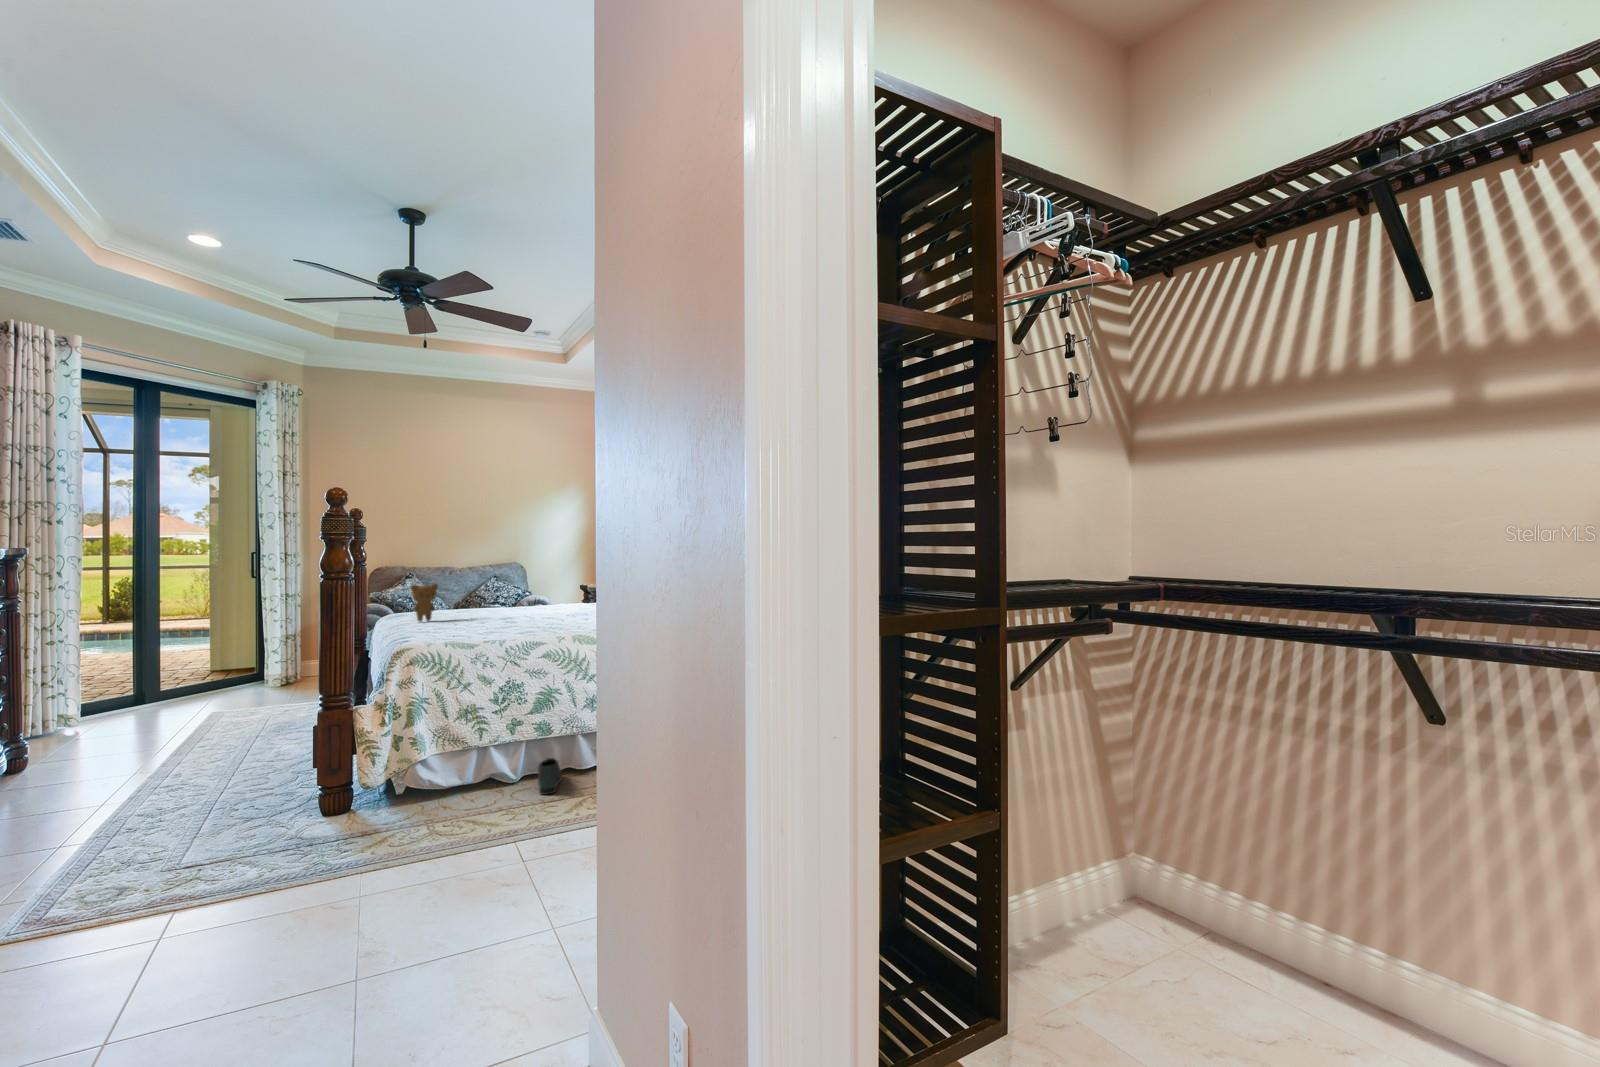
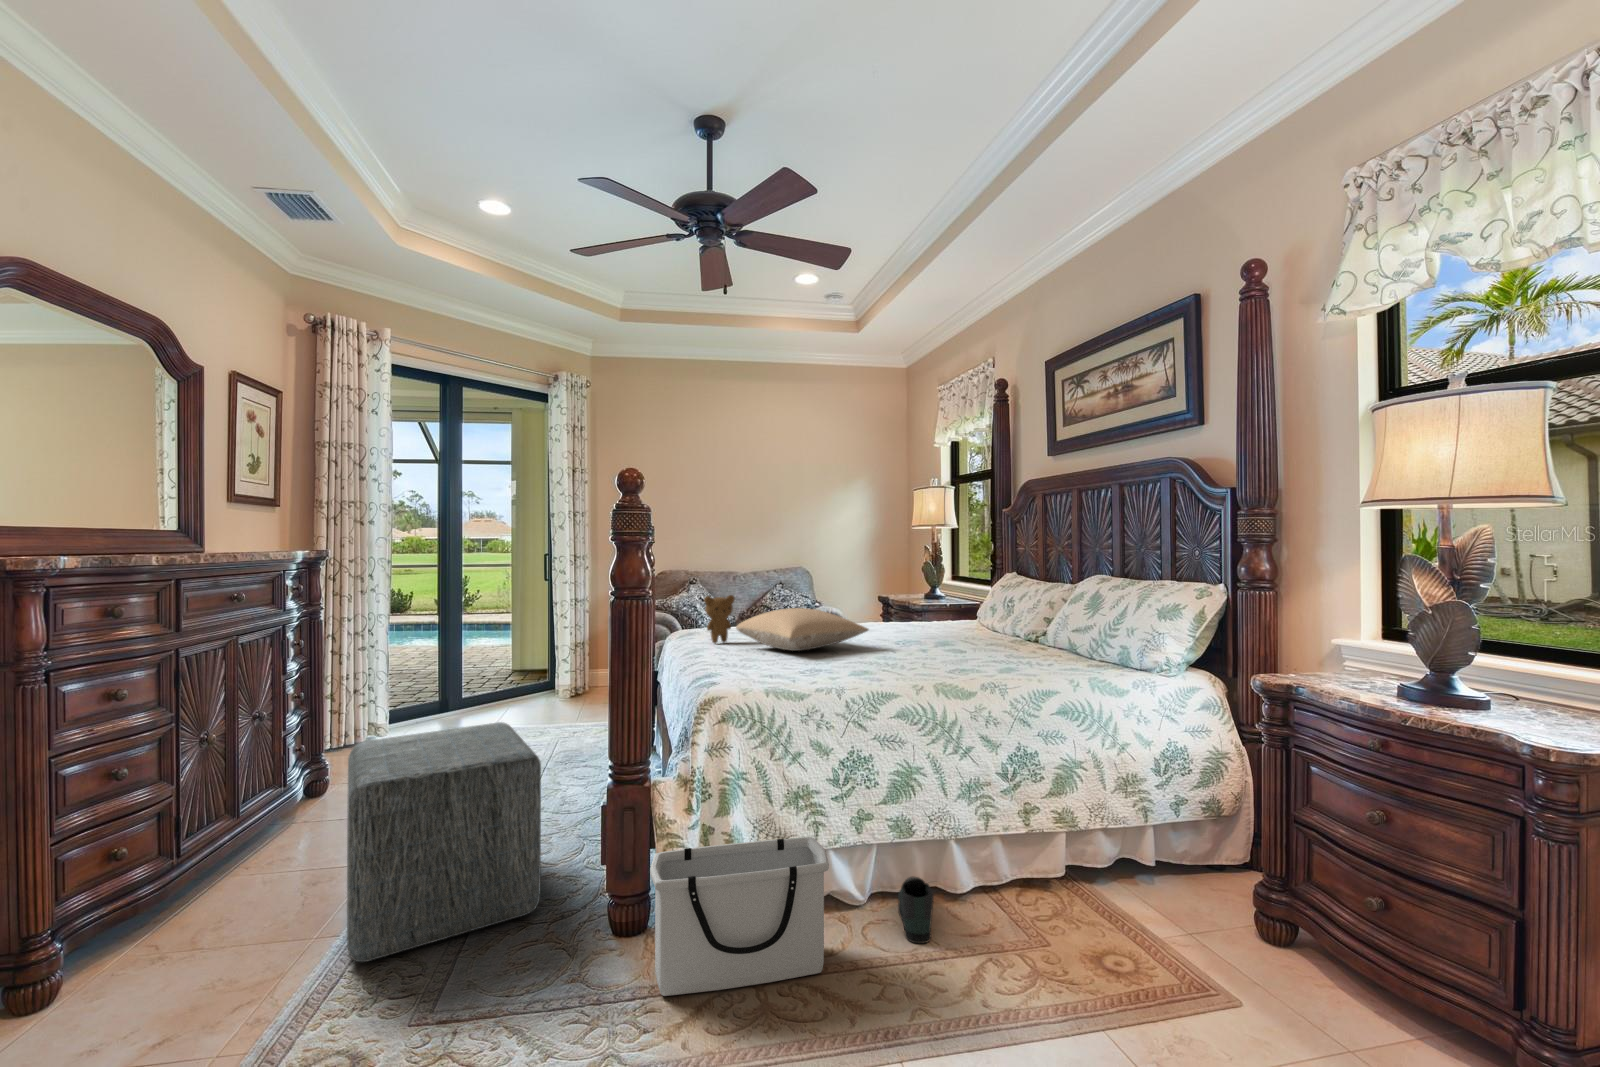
pillow: none [436,592,543,623] -> present [736,608,868,651]
ottoman: none [81,683,264,847] -> present [347,722,541,962]
storage bin: none [352,735,481,834] -> present [650,837,829,996]

